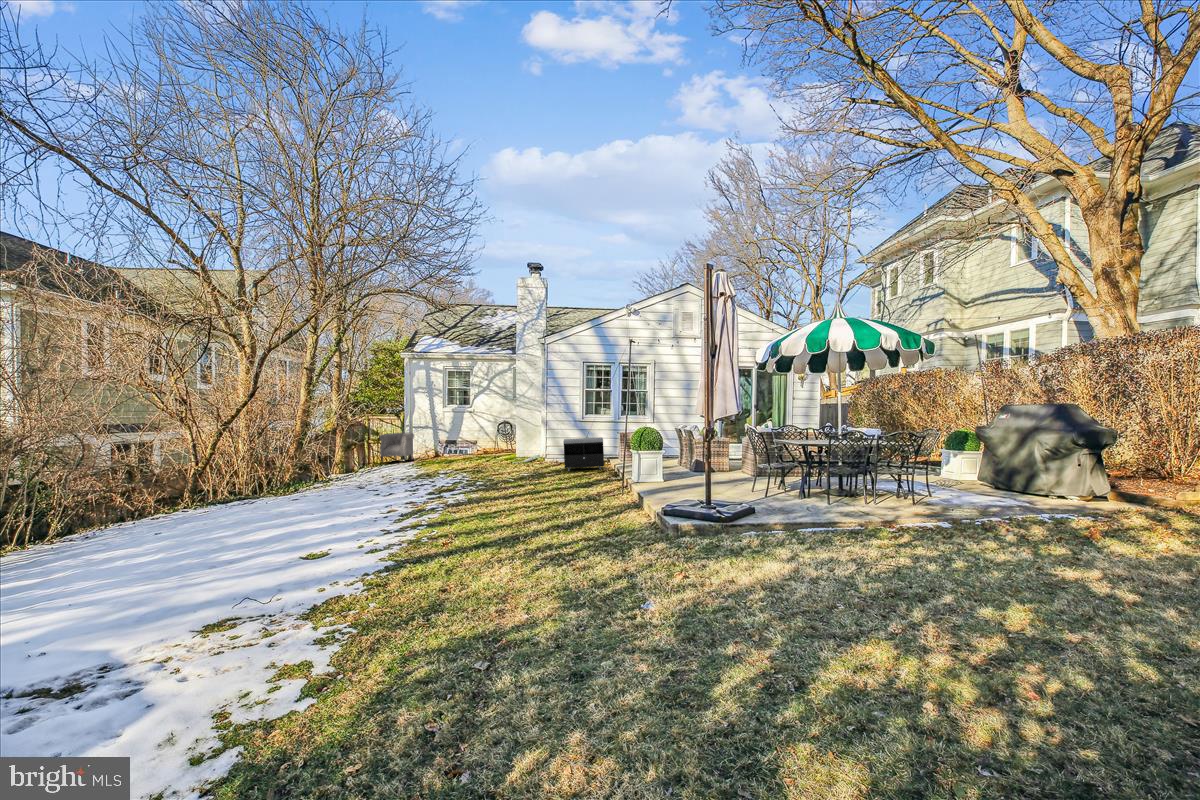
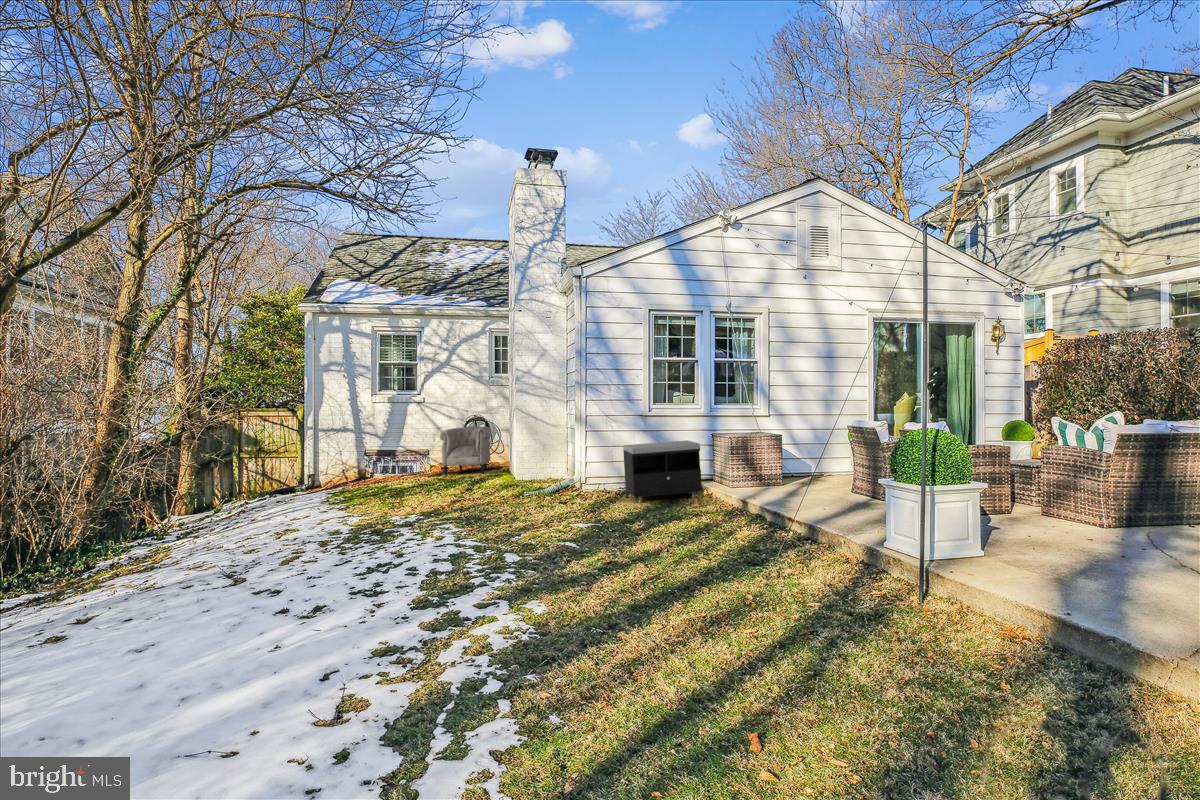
chair: present [380,433,414,462] -> present [440,427,492,476]

